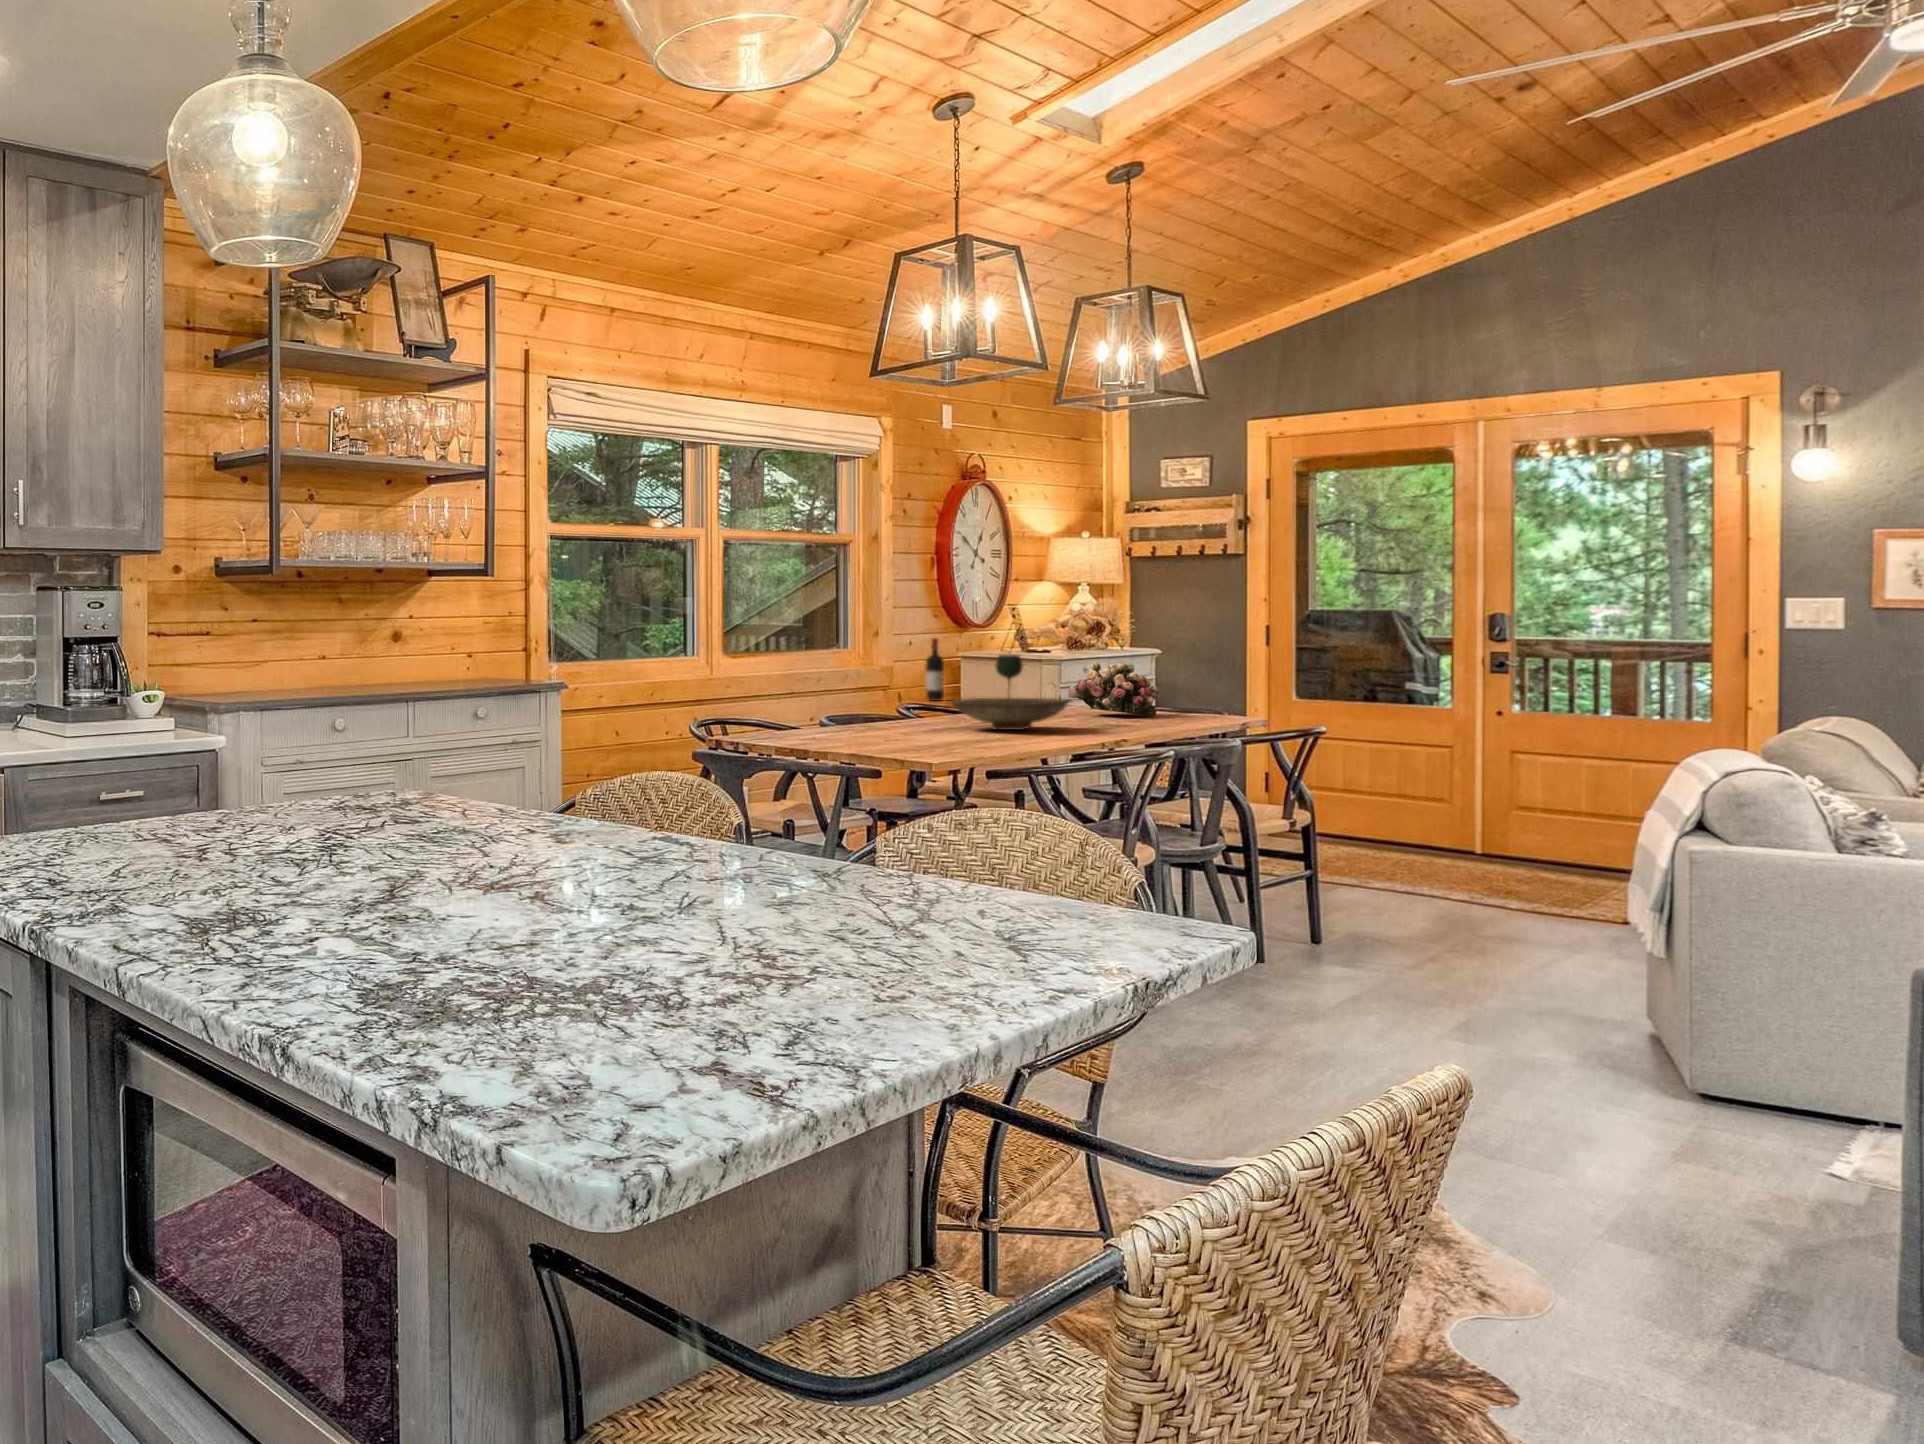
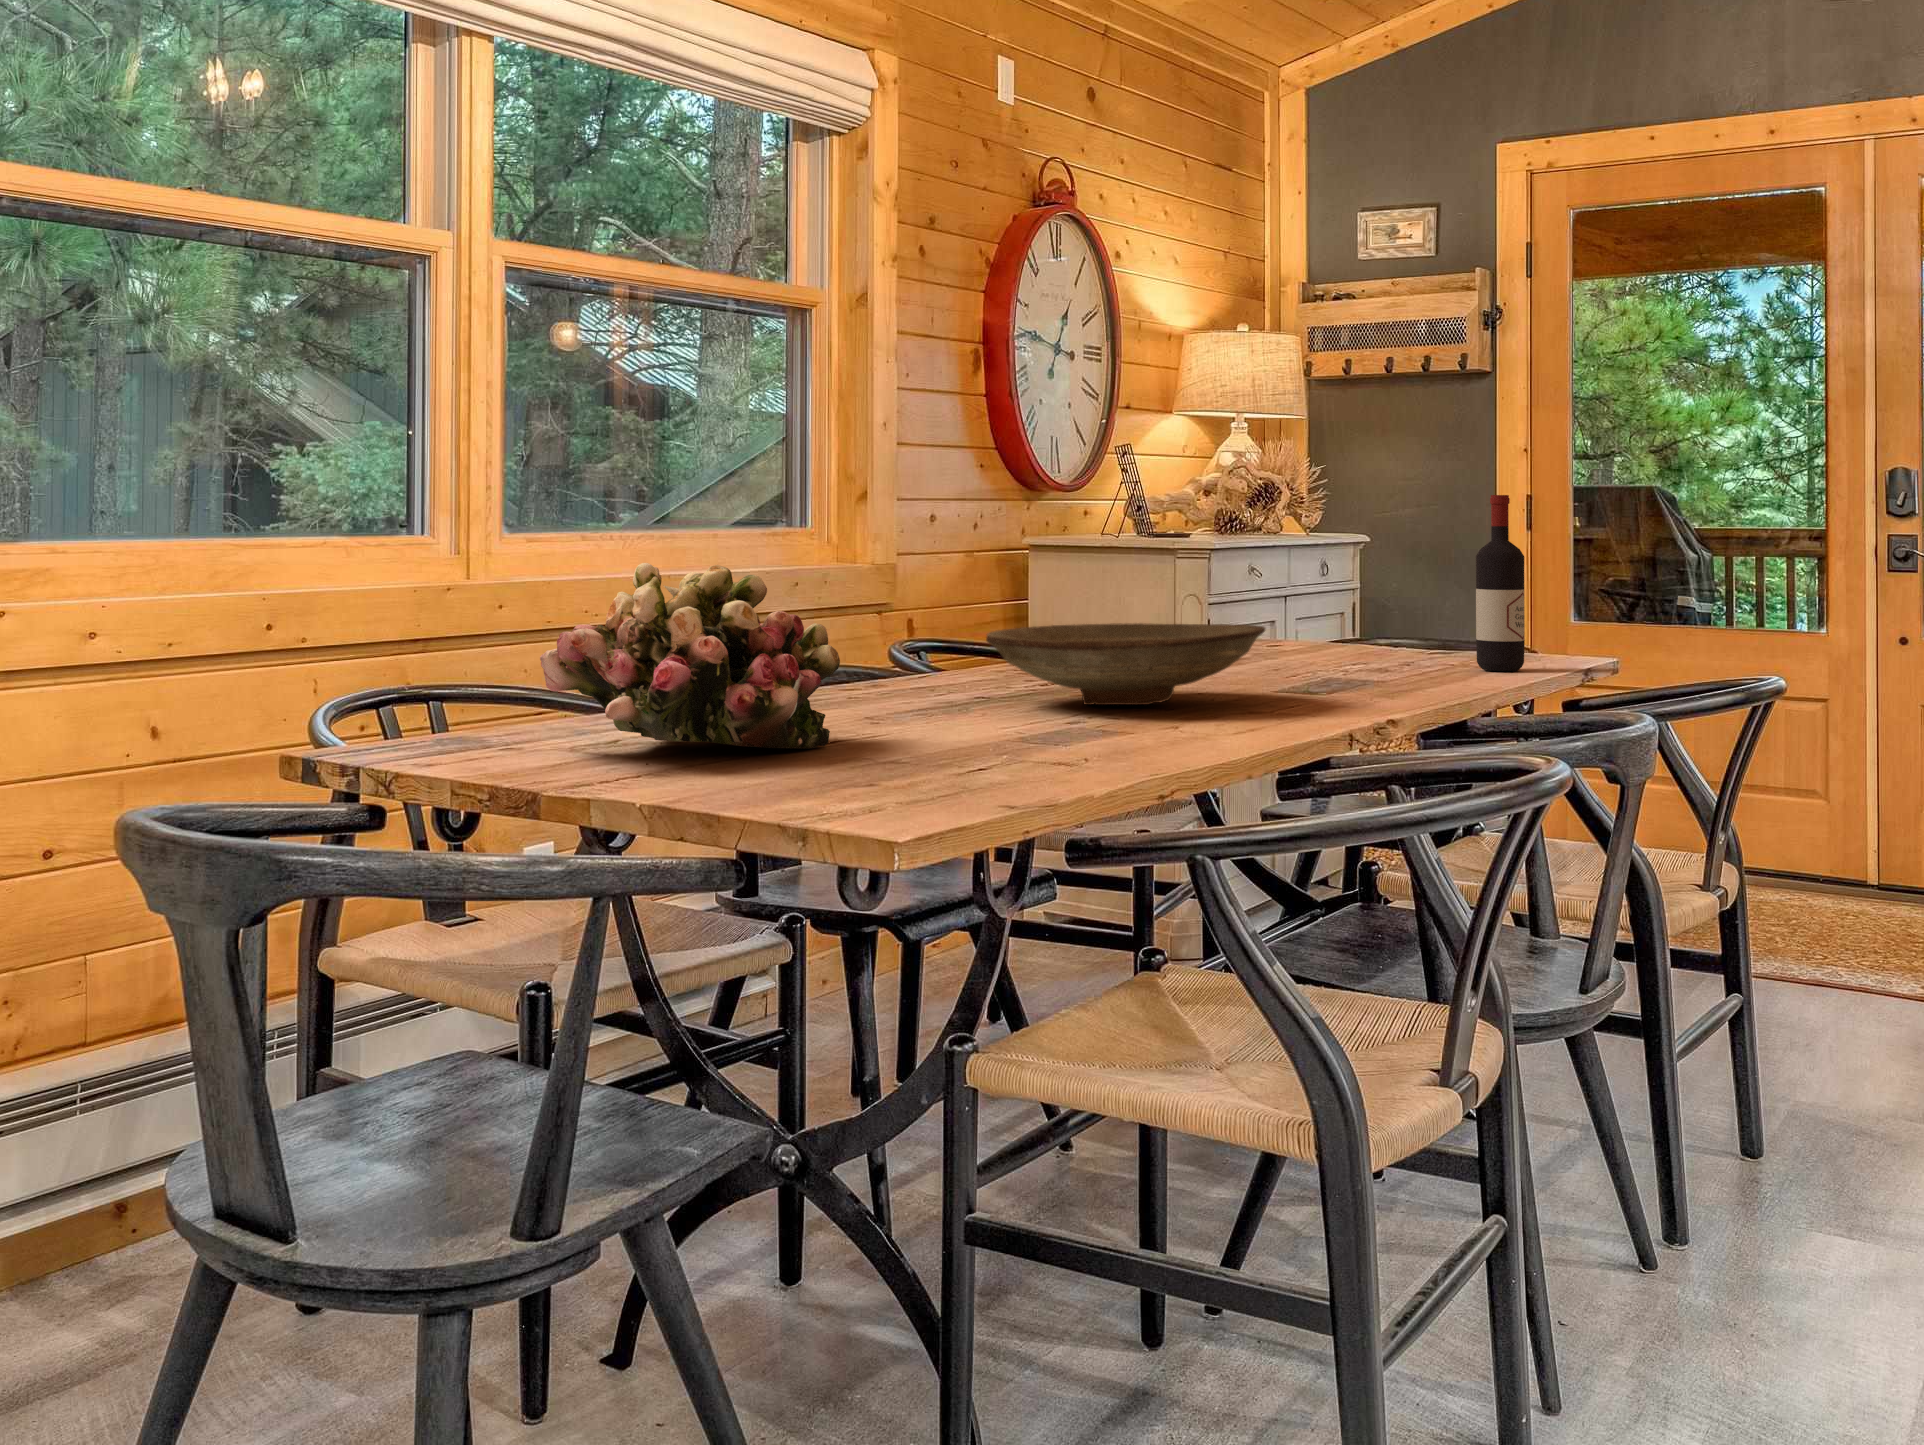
wine bottle: present [926,638,944,701] -> present [1476,495,1525,671]
wine glass: present [995,655,1023,682] -> none [1092,538,1141,631]
flower arrangement: present [1068,661,1159,716] -> present [540,563,840,749]

